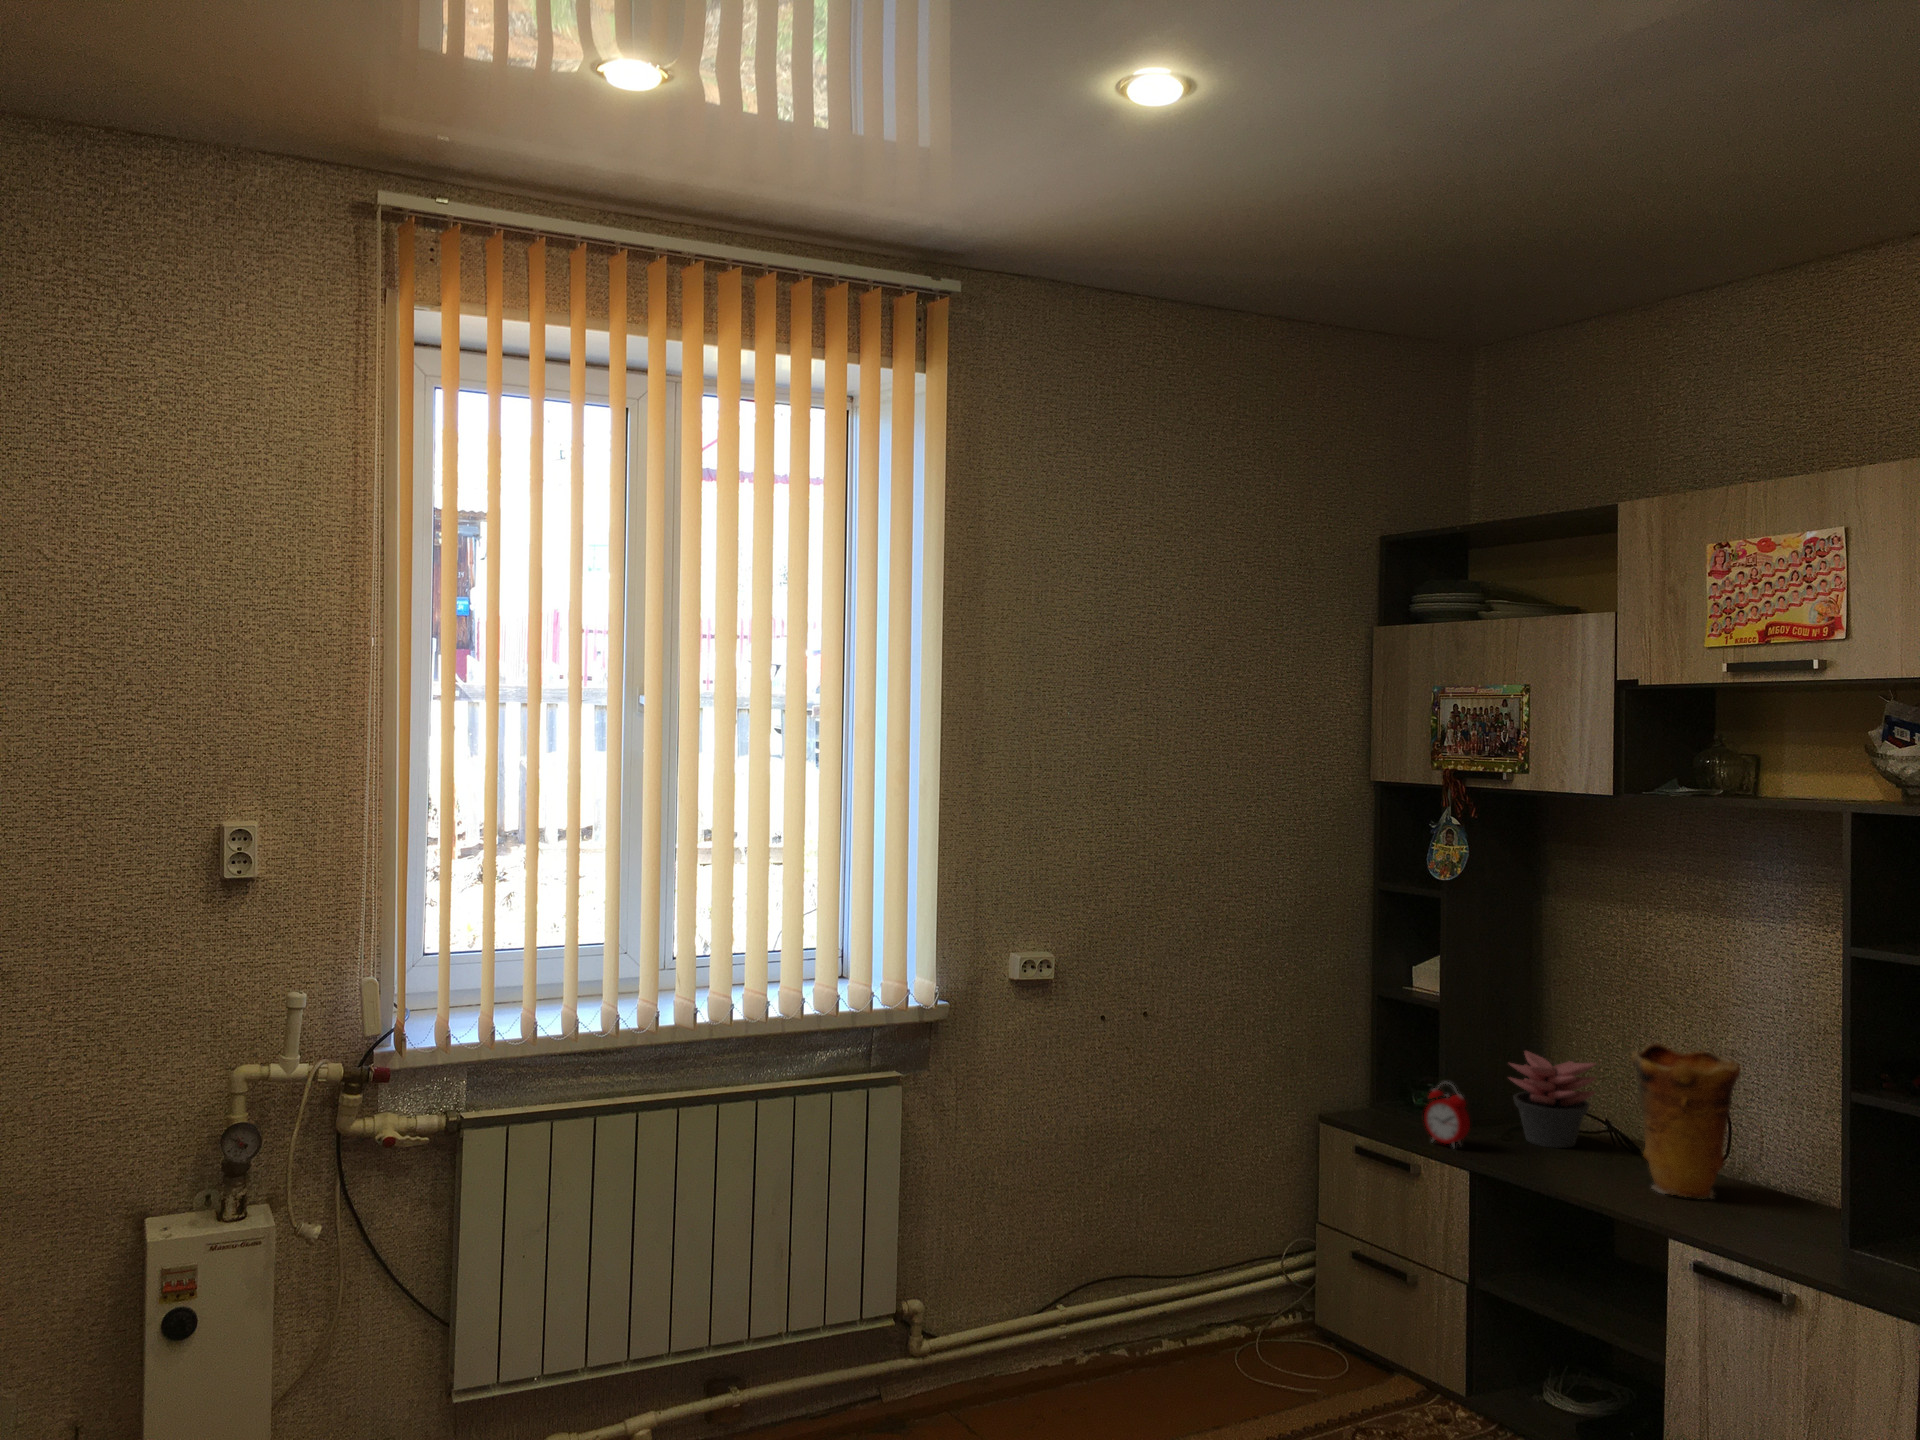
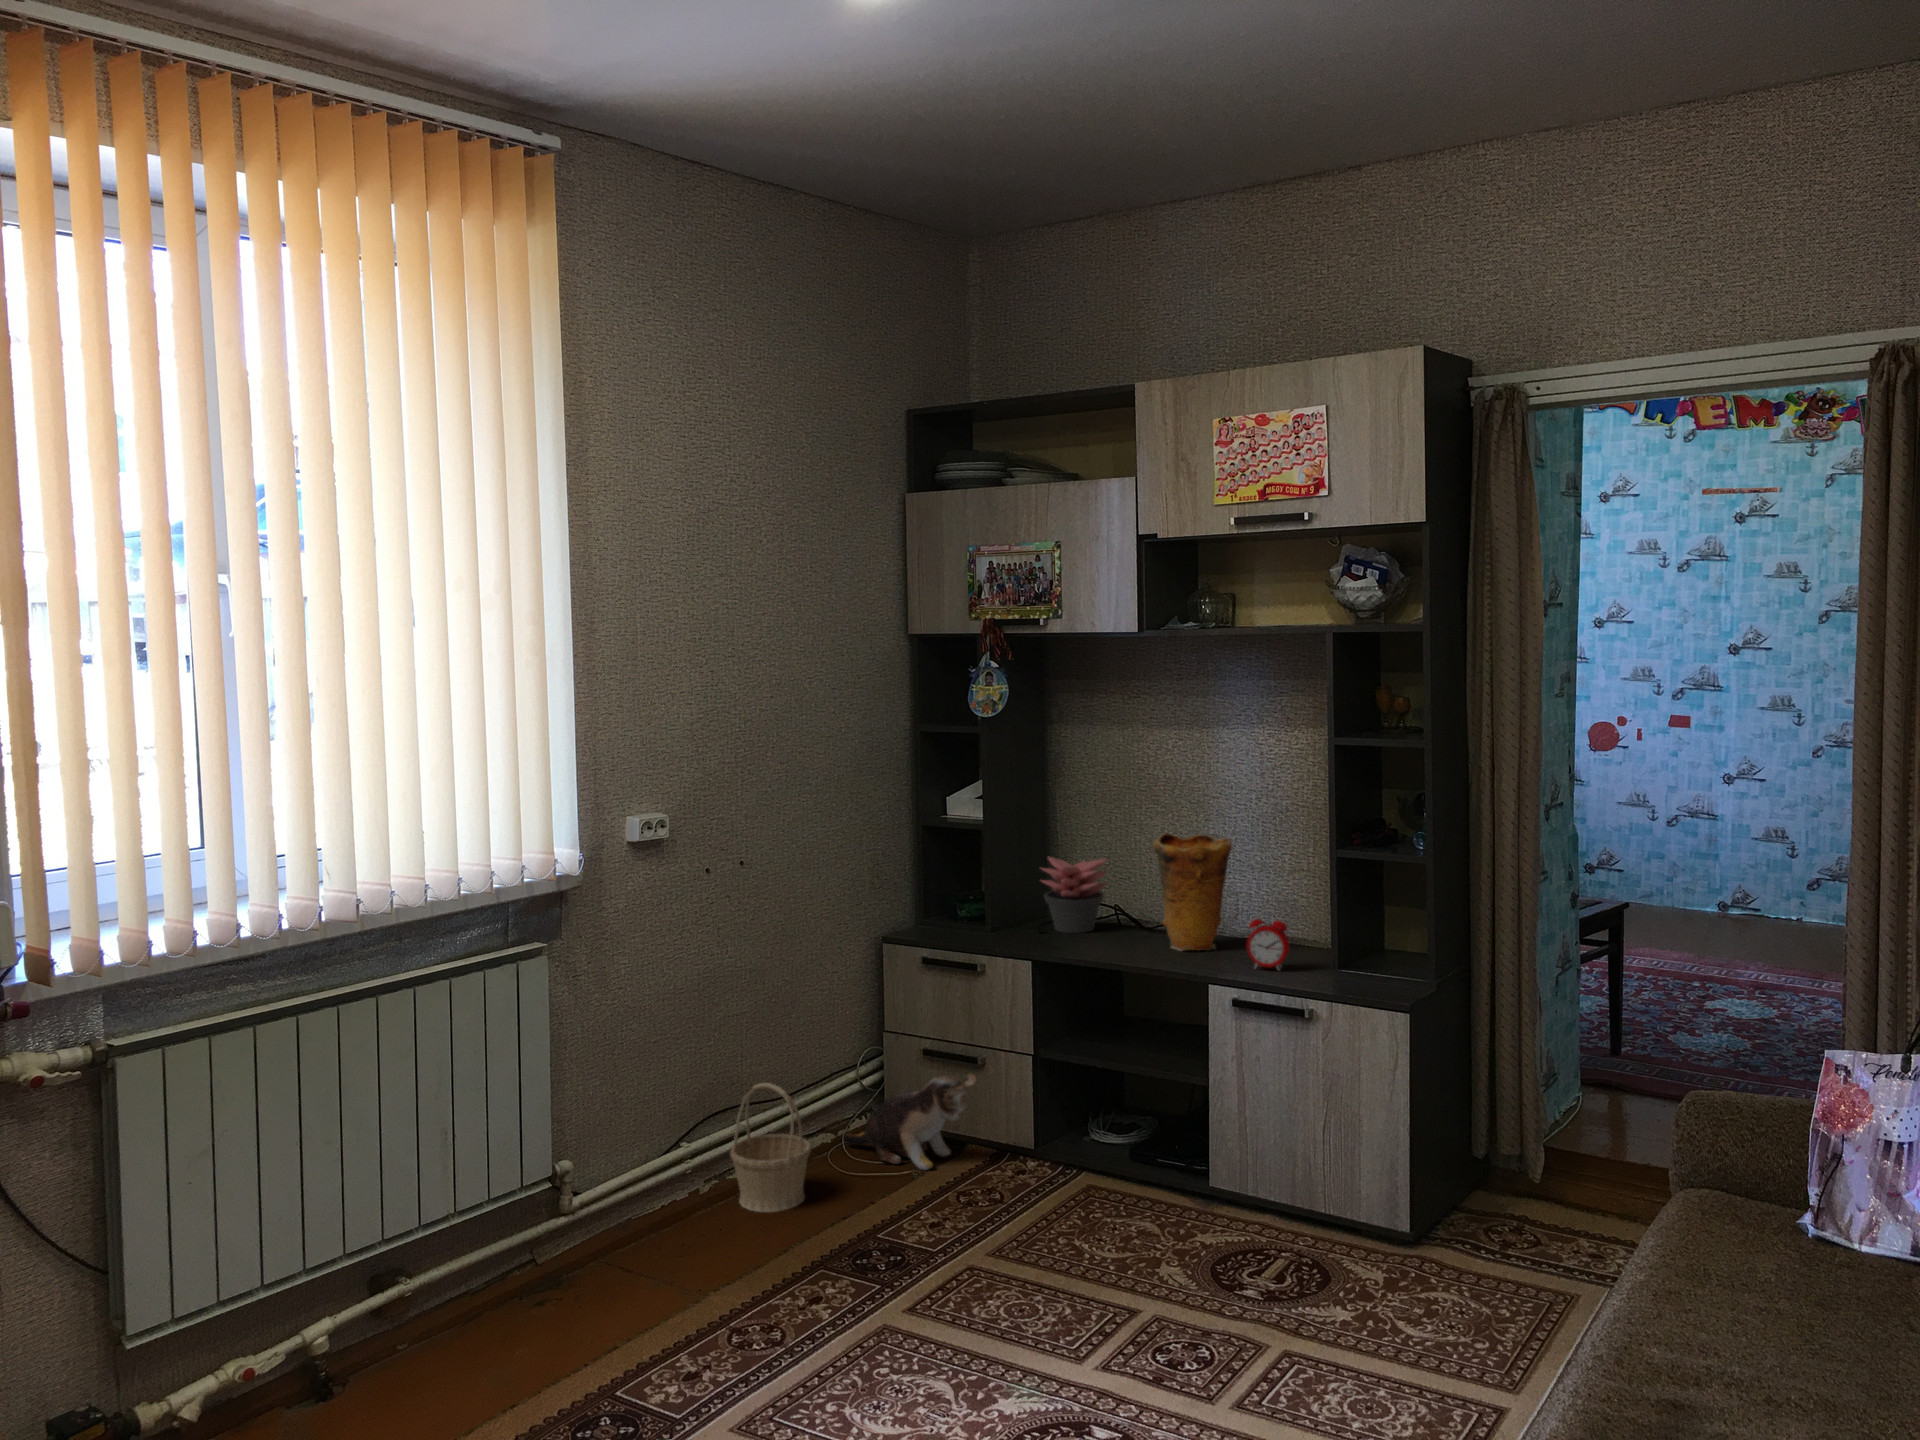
alarm clock: present [1424,1085,1470,1146] -> present [1247,910,1290,970]
basket: none [1104,1256,1190,1402] -> present [730,1083,811,1212]
plush toy: none [1257,1287,1388,1393] -> present [843,1074,976,1171]

